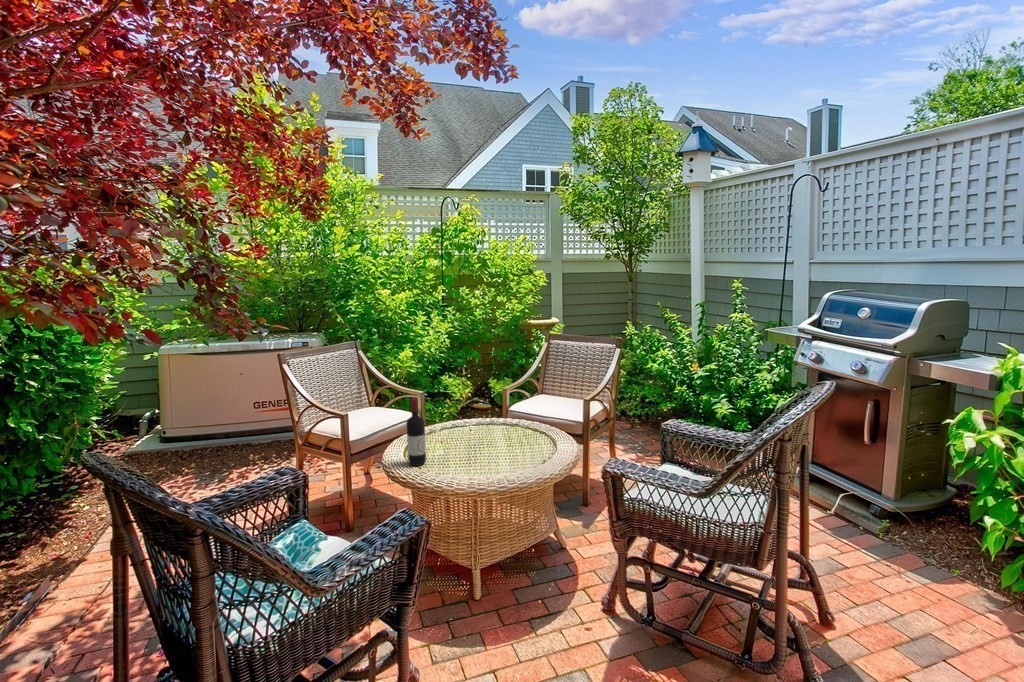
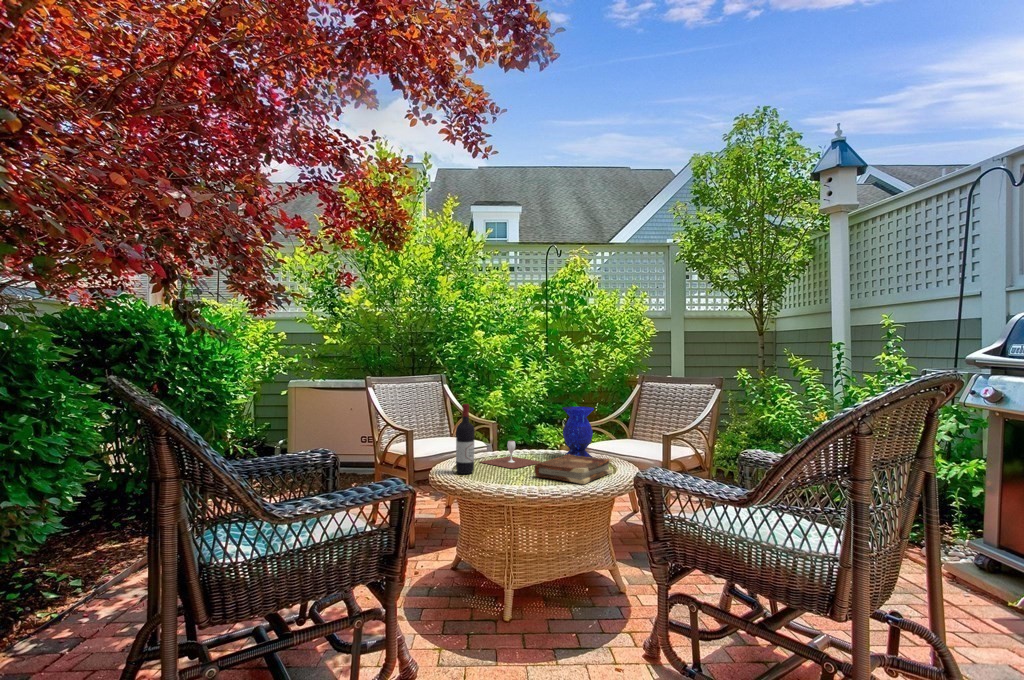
vase: none [495,380,526,433] -> present [562,407,594,457]
wine glass: none [423,422,483,452] -> present [481,441,541,469]
book: none [485,431,551,466] -> present [534,454,612,484]

